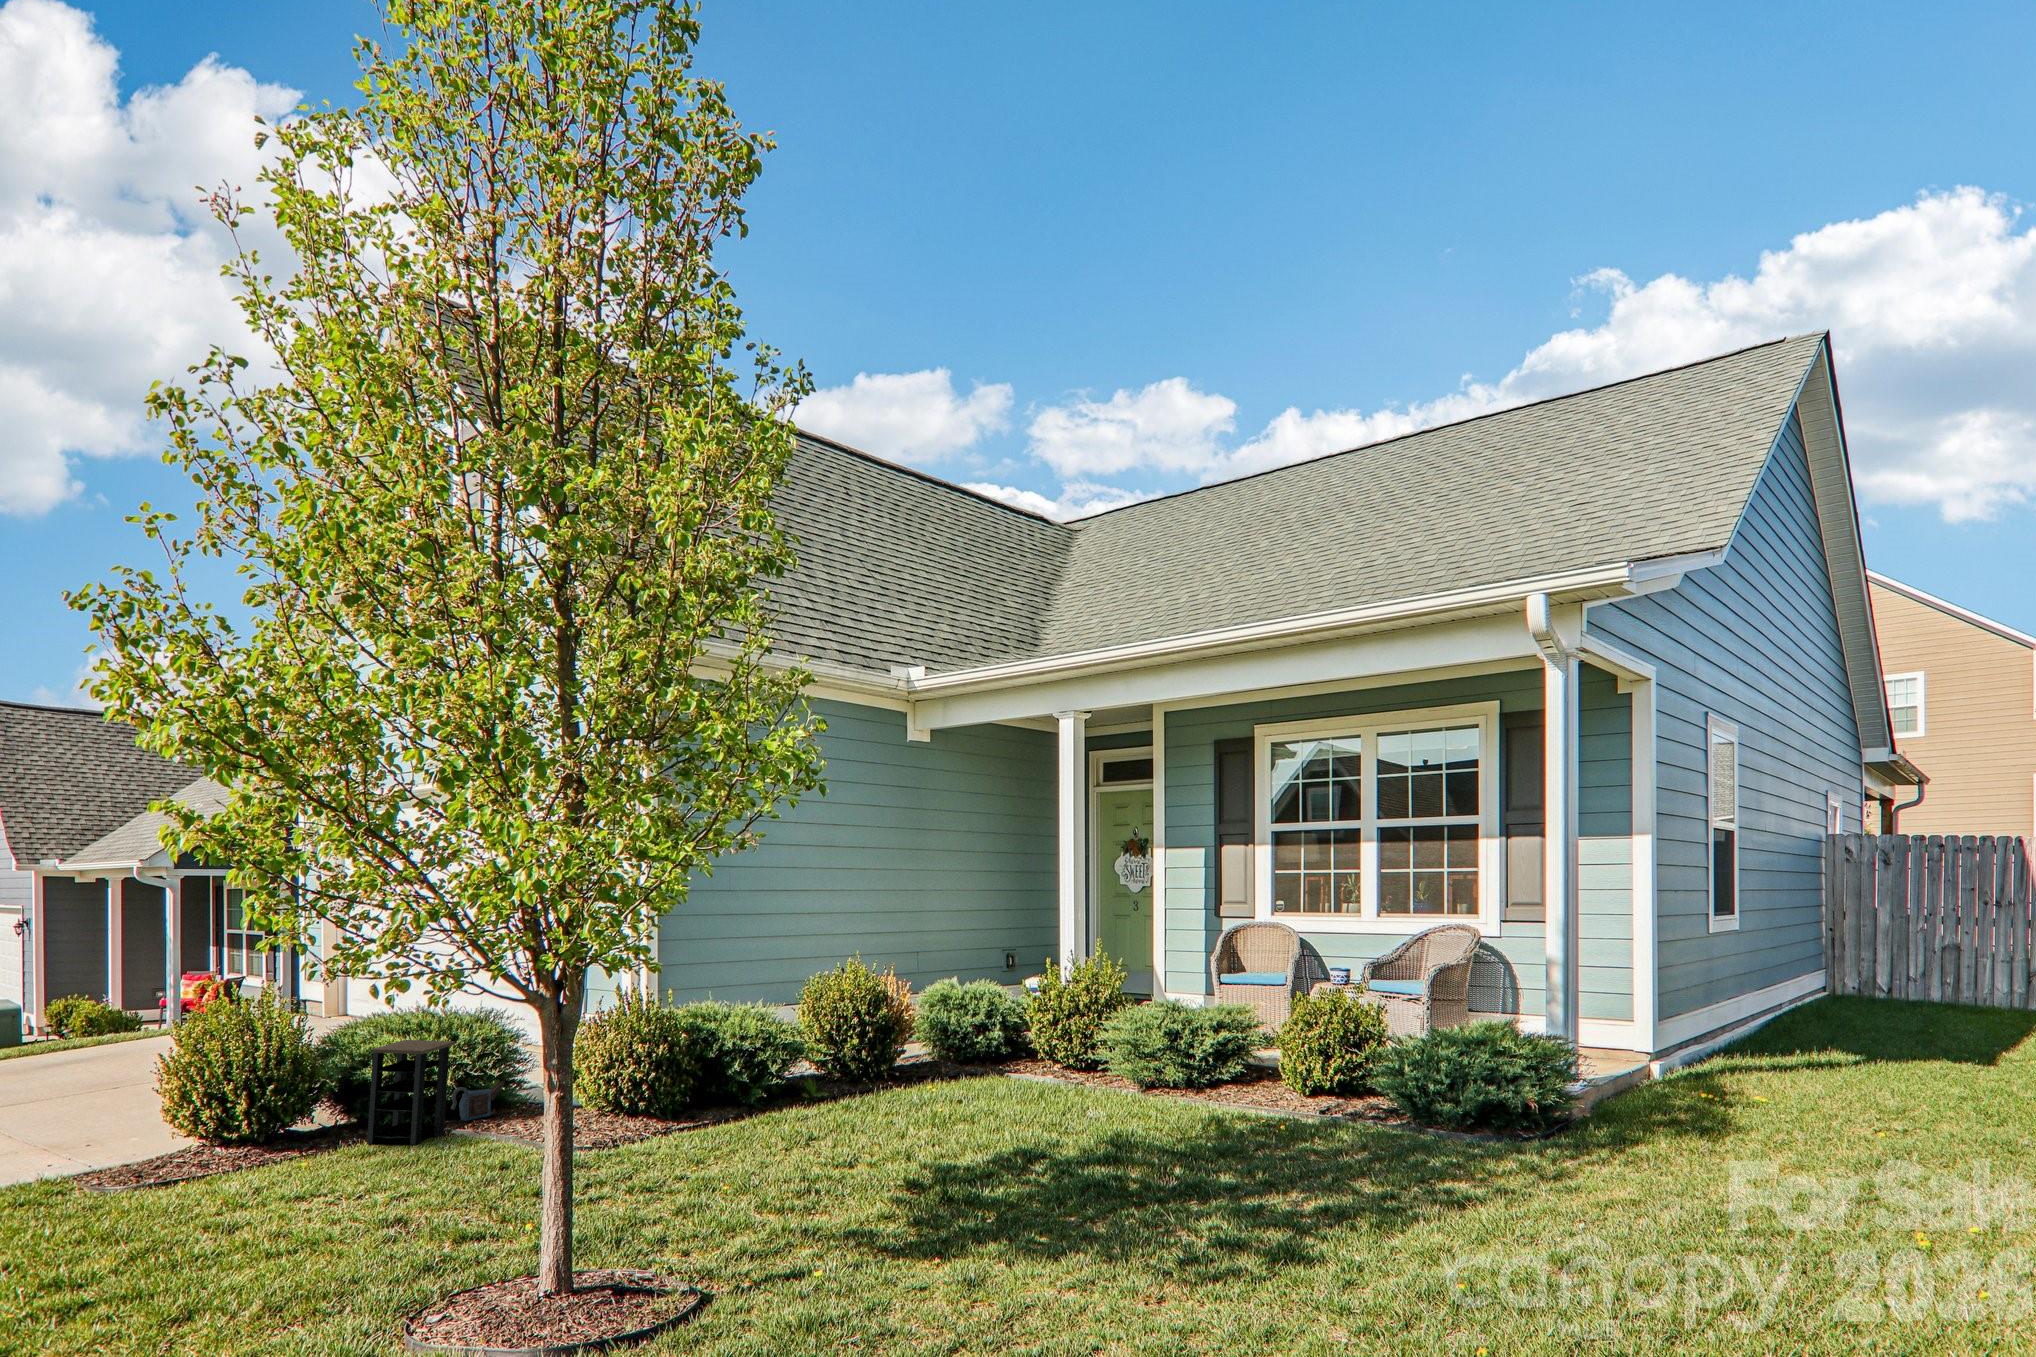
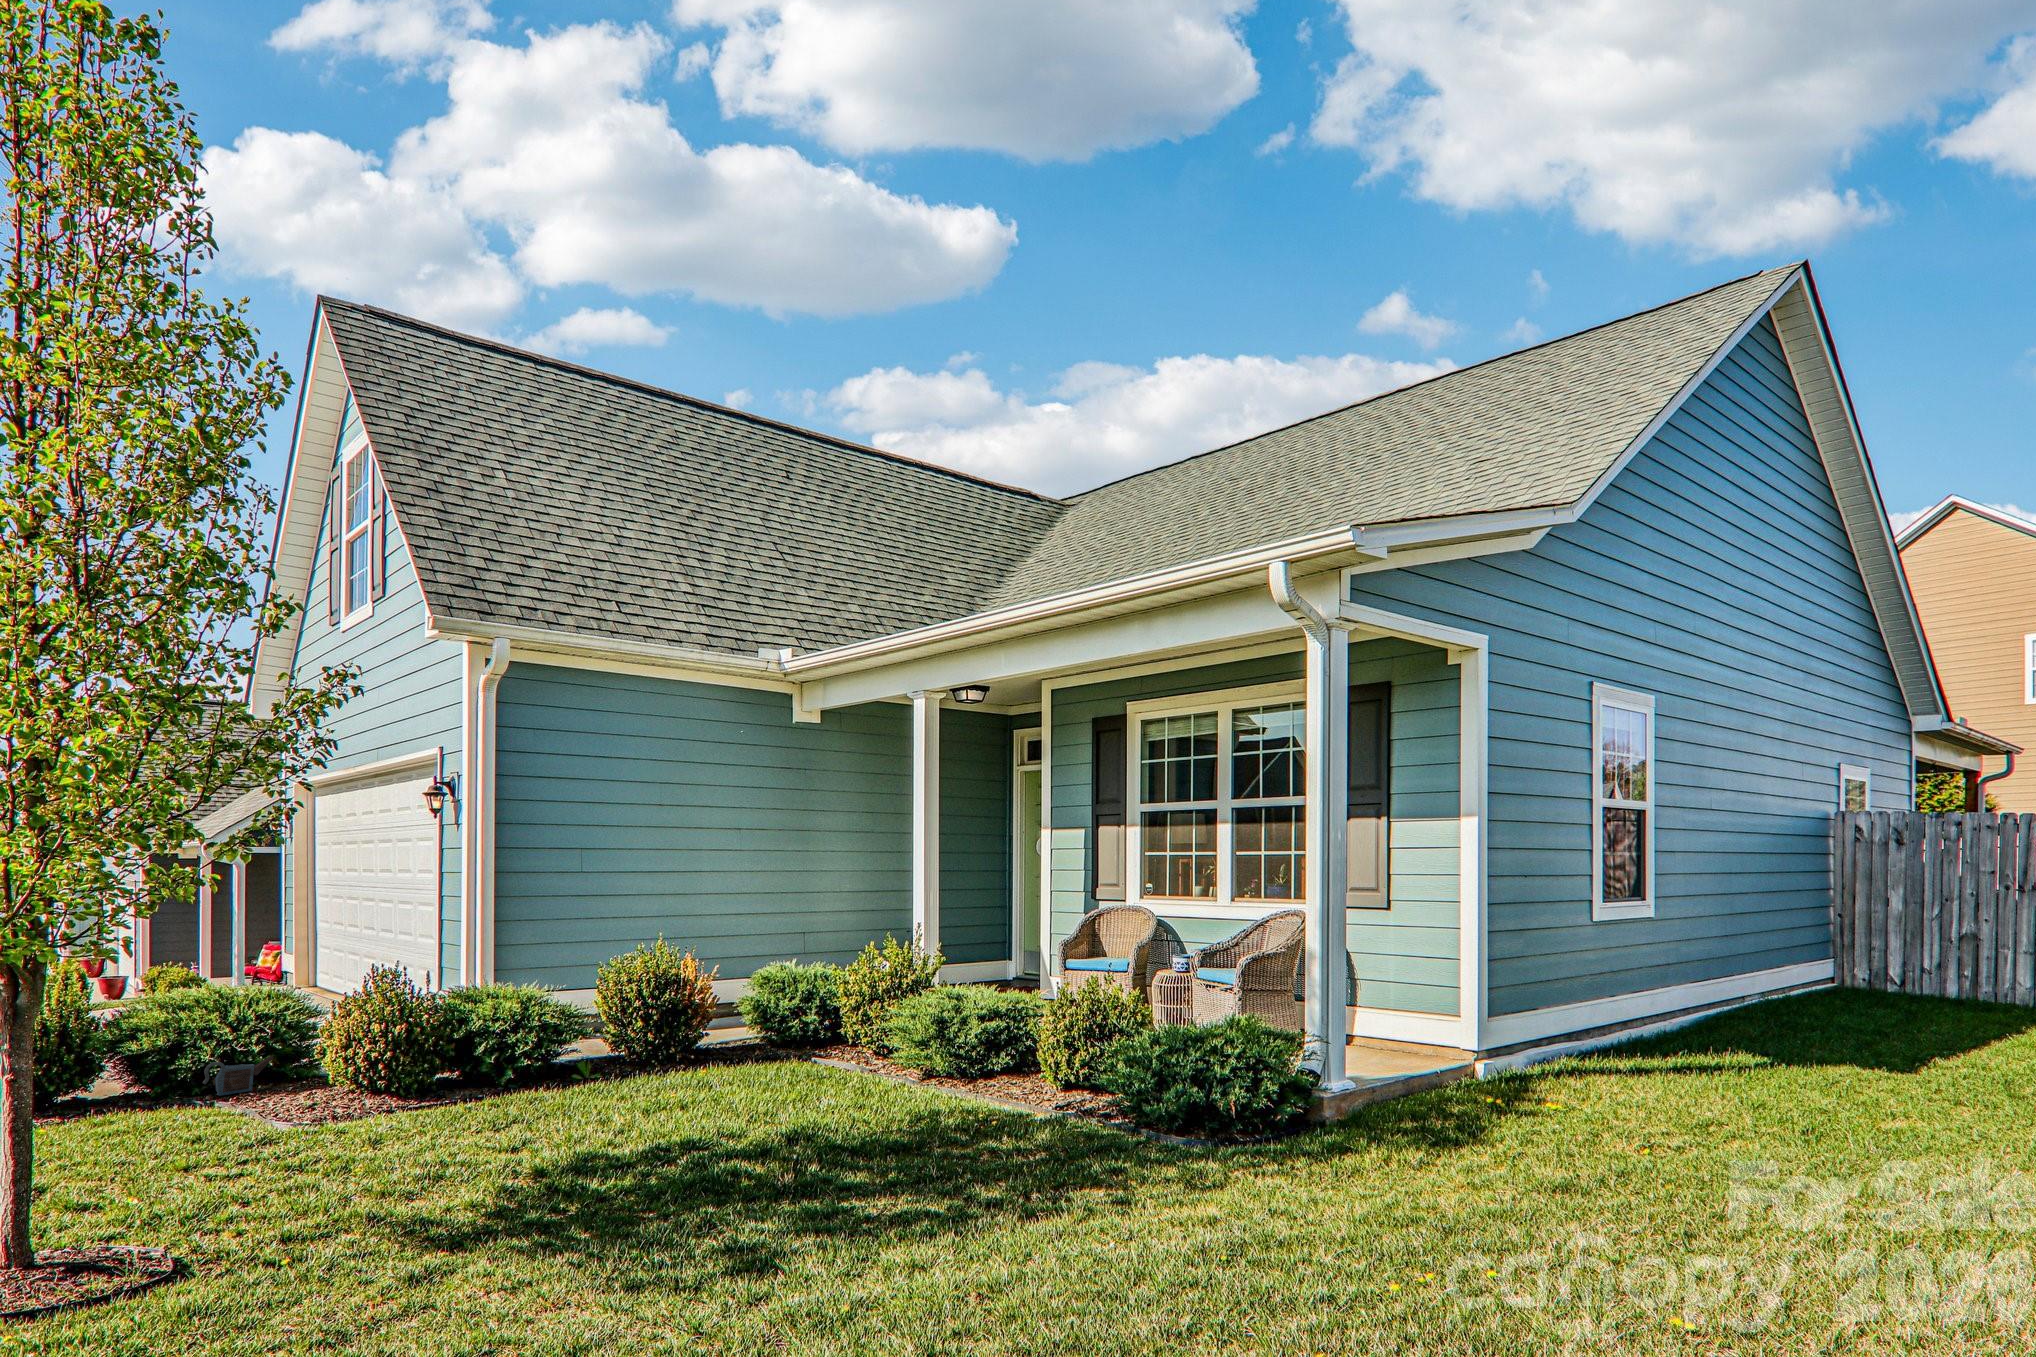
side table: present [367,1040,455,1145] -> none [82,1014,189,1122]

